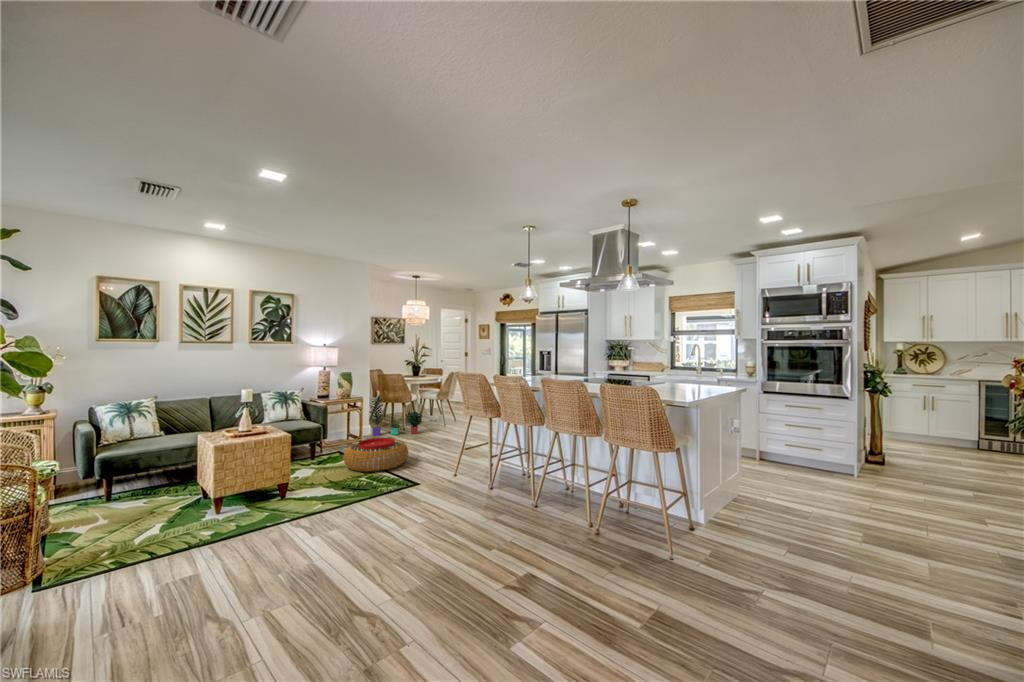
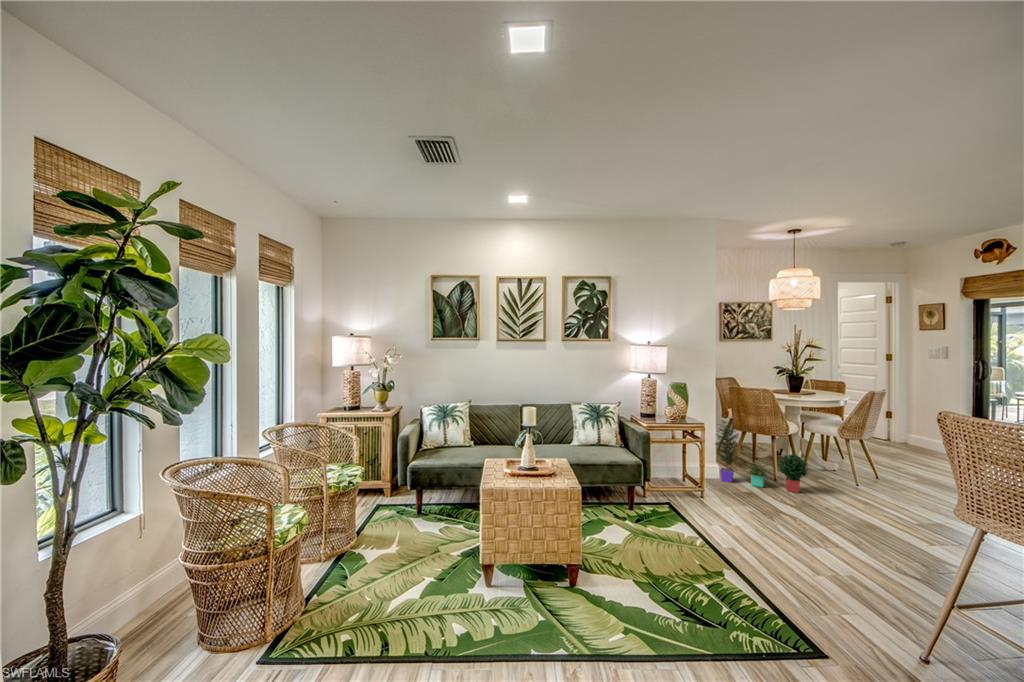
pouf: present [344,438,408,472] -> none [670,501,787,571]

